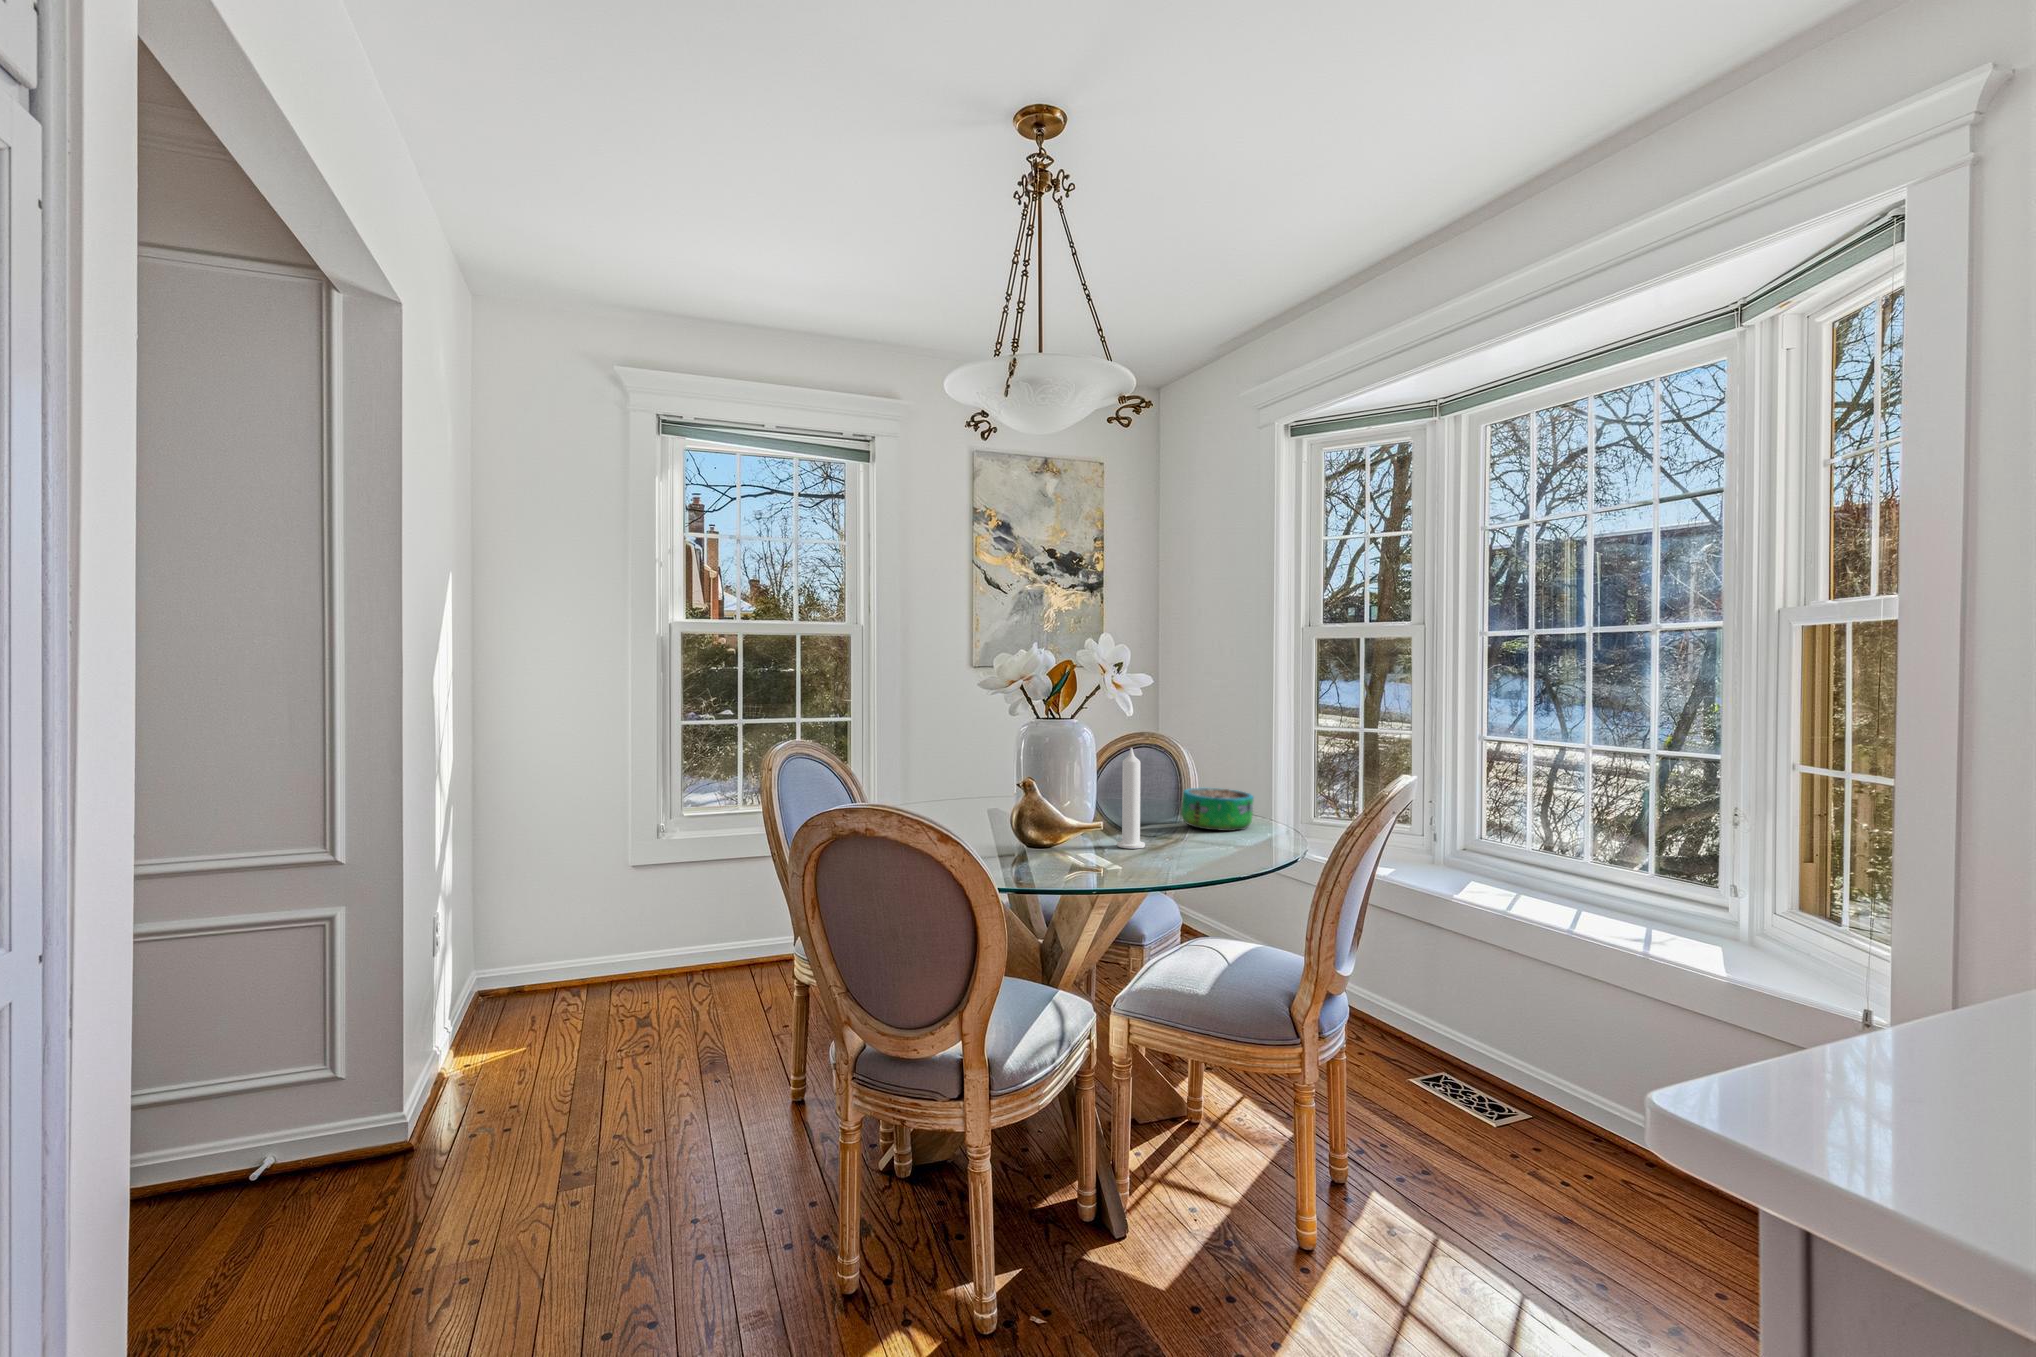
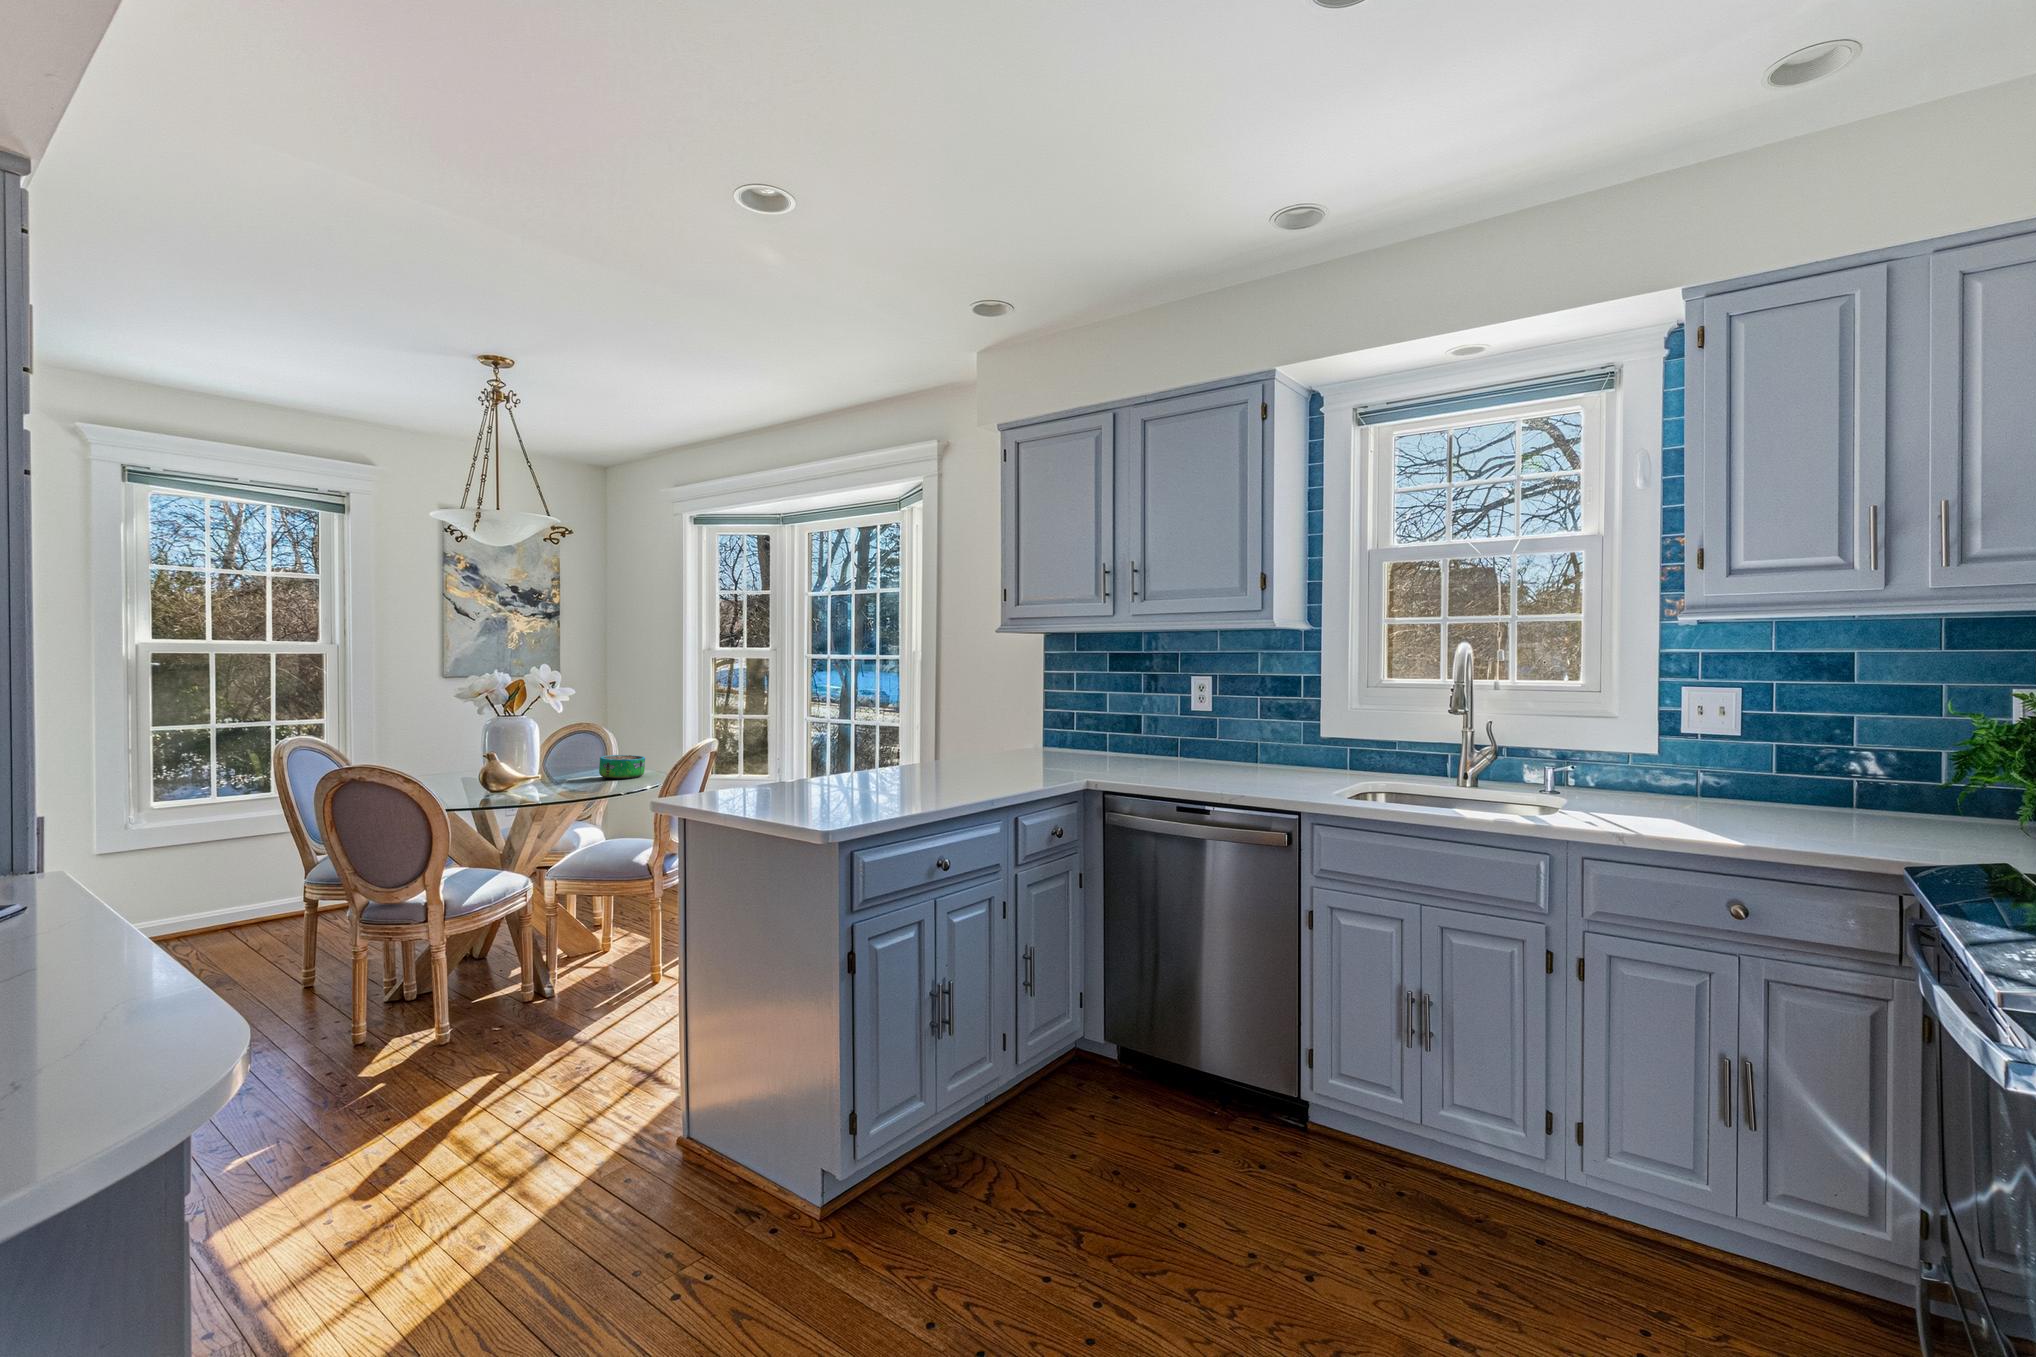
candle: present [1117,748,1145,849] -> none [551,732,570,790]

